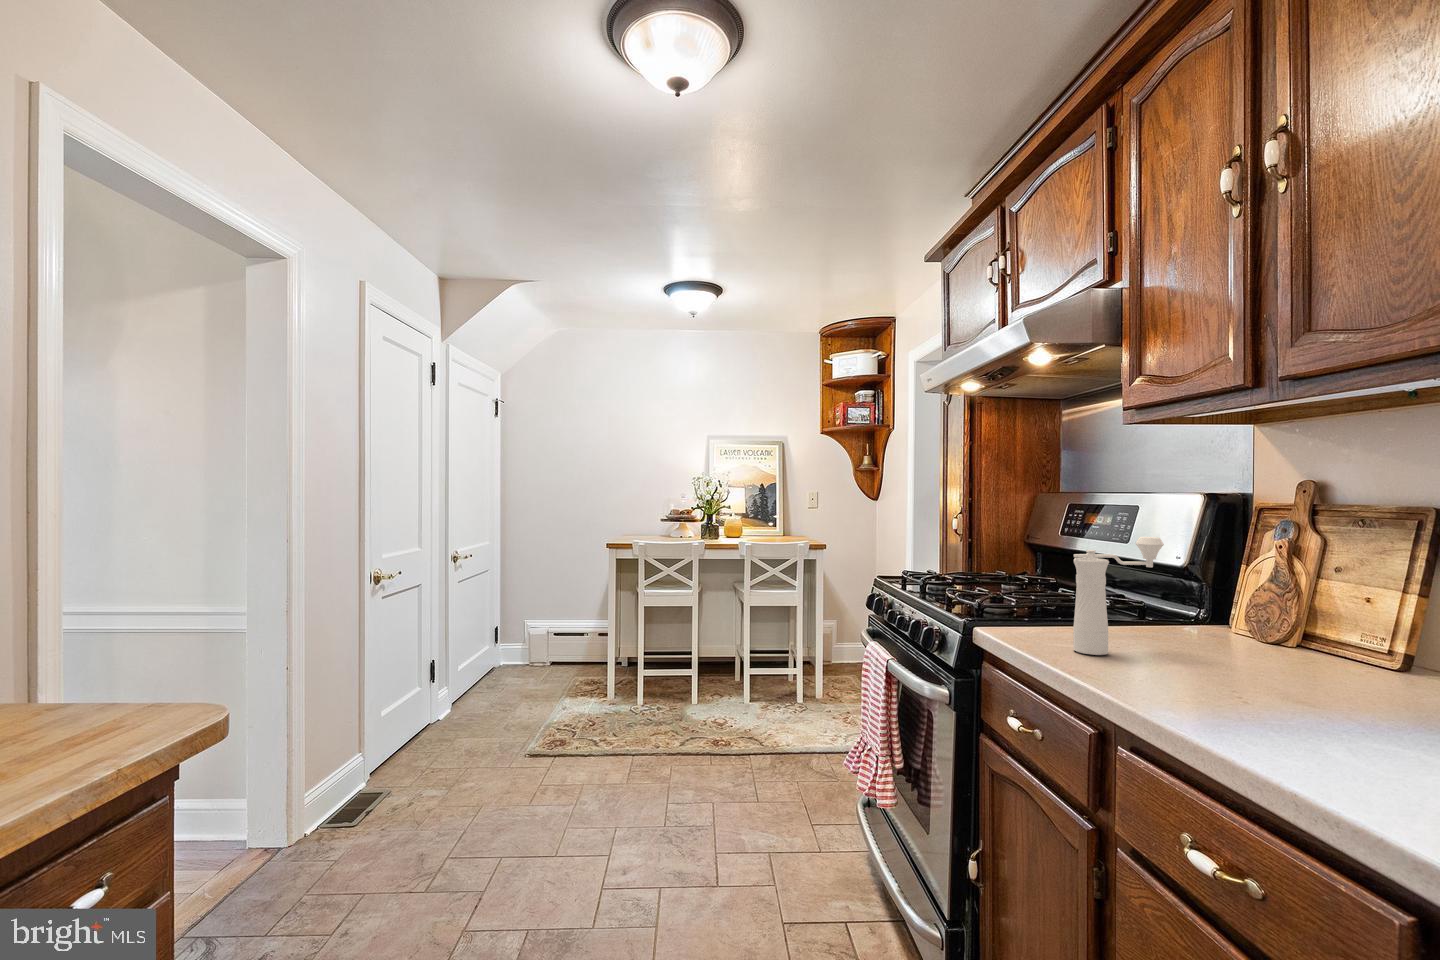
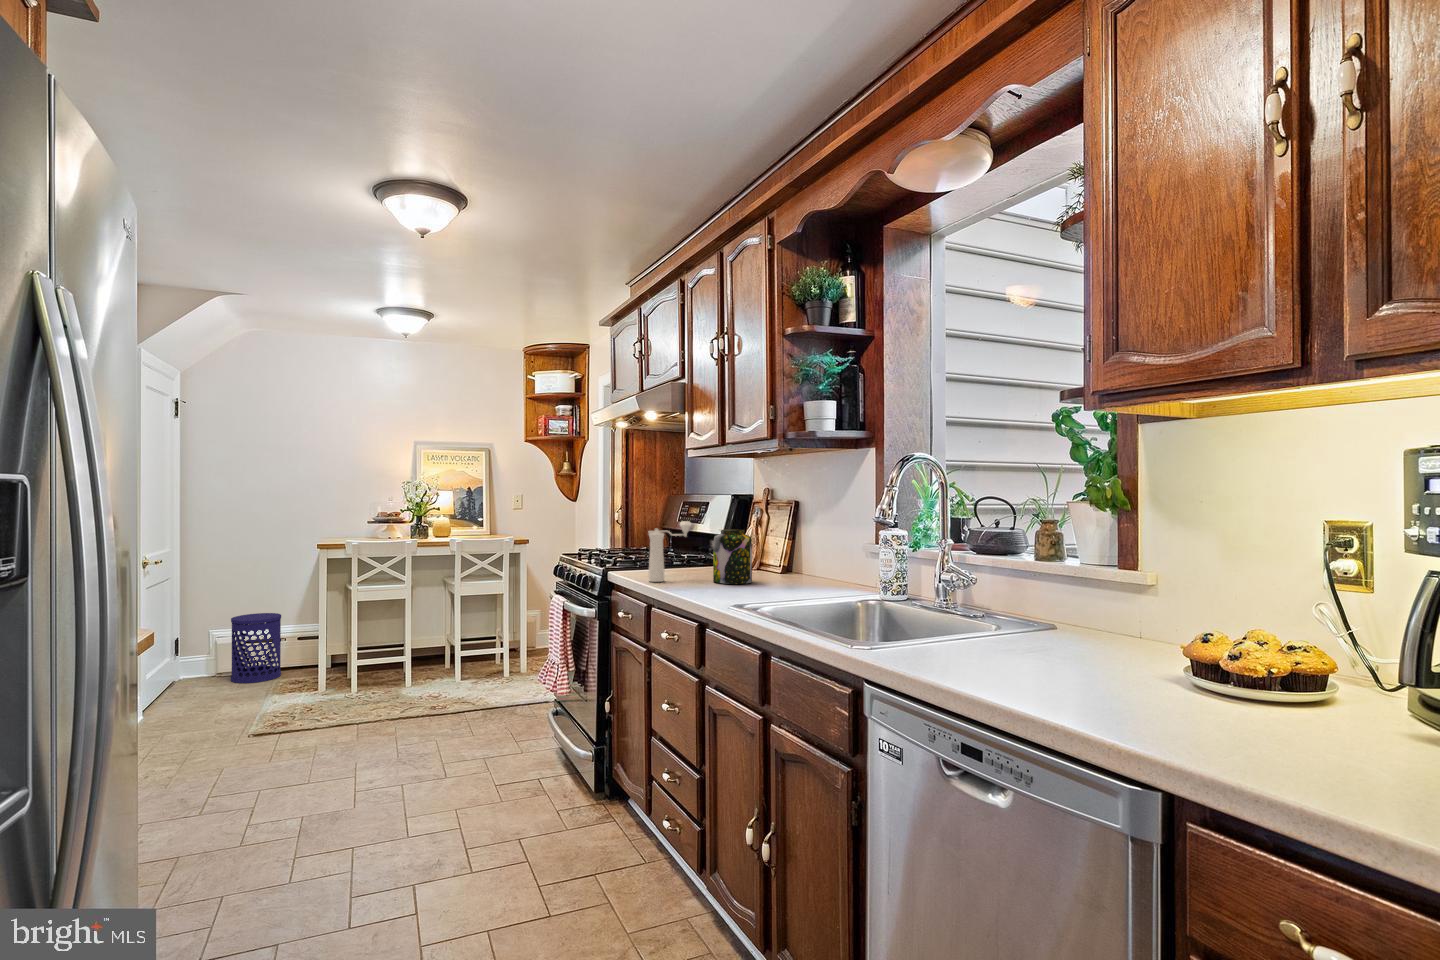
jar: none [1224,557,1333,681] -> present [713,529,752,584]
waste bin: none [535,608,579,679] -> present [231,613,281,683]

